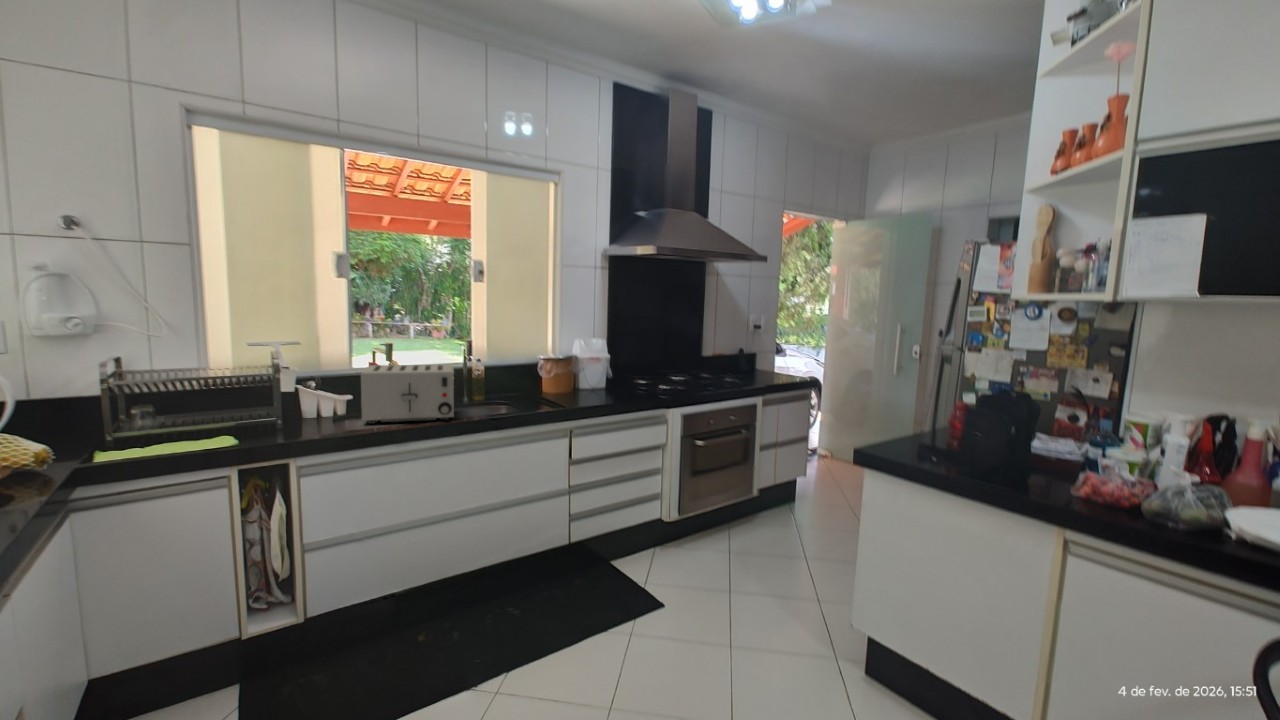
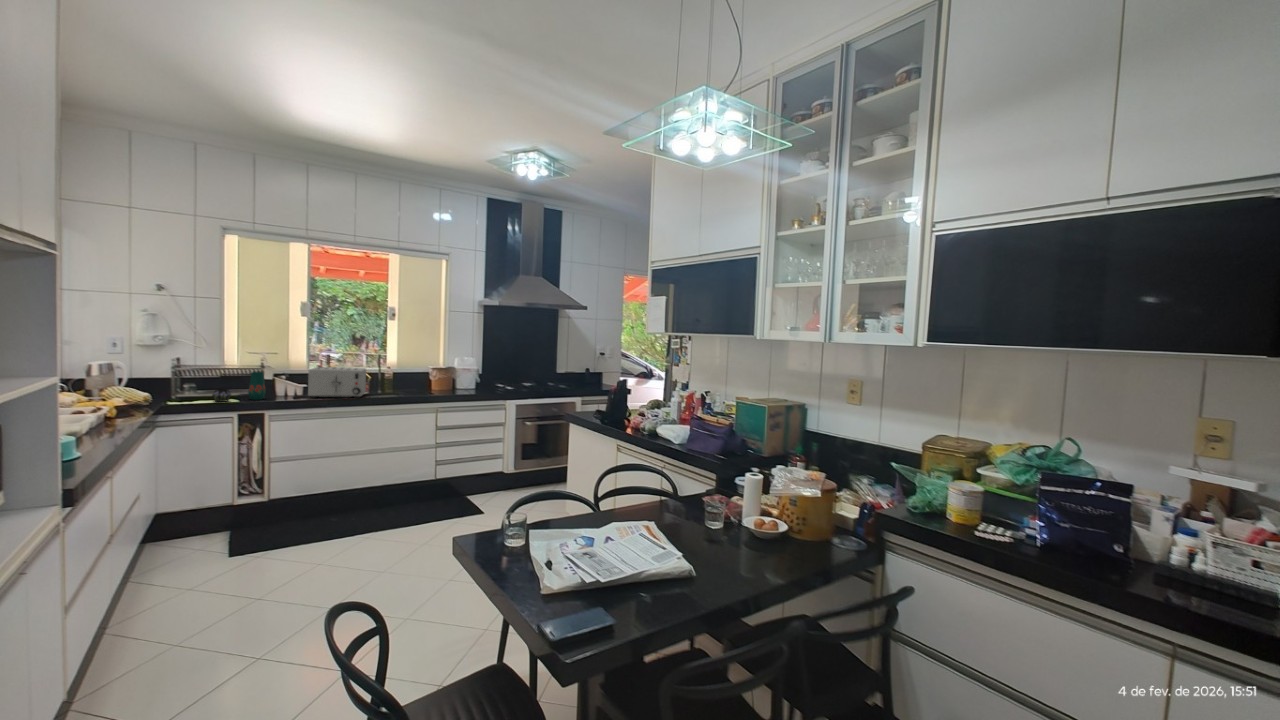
vase: none [185,380,287,444] -> present [212,372,266,402]

